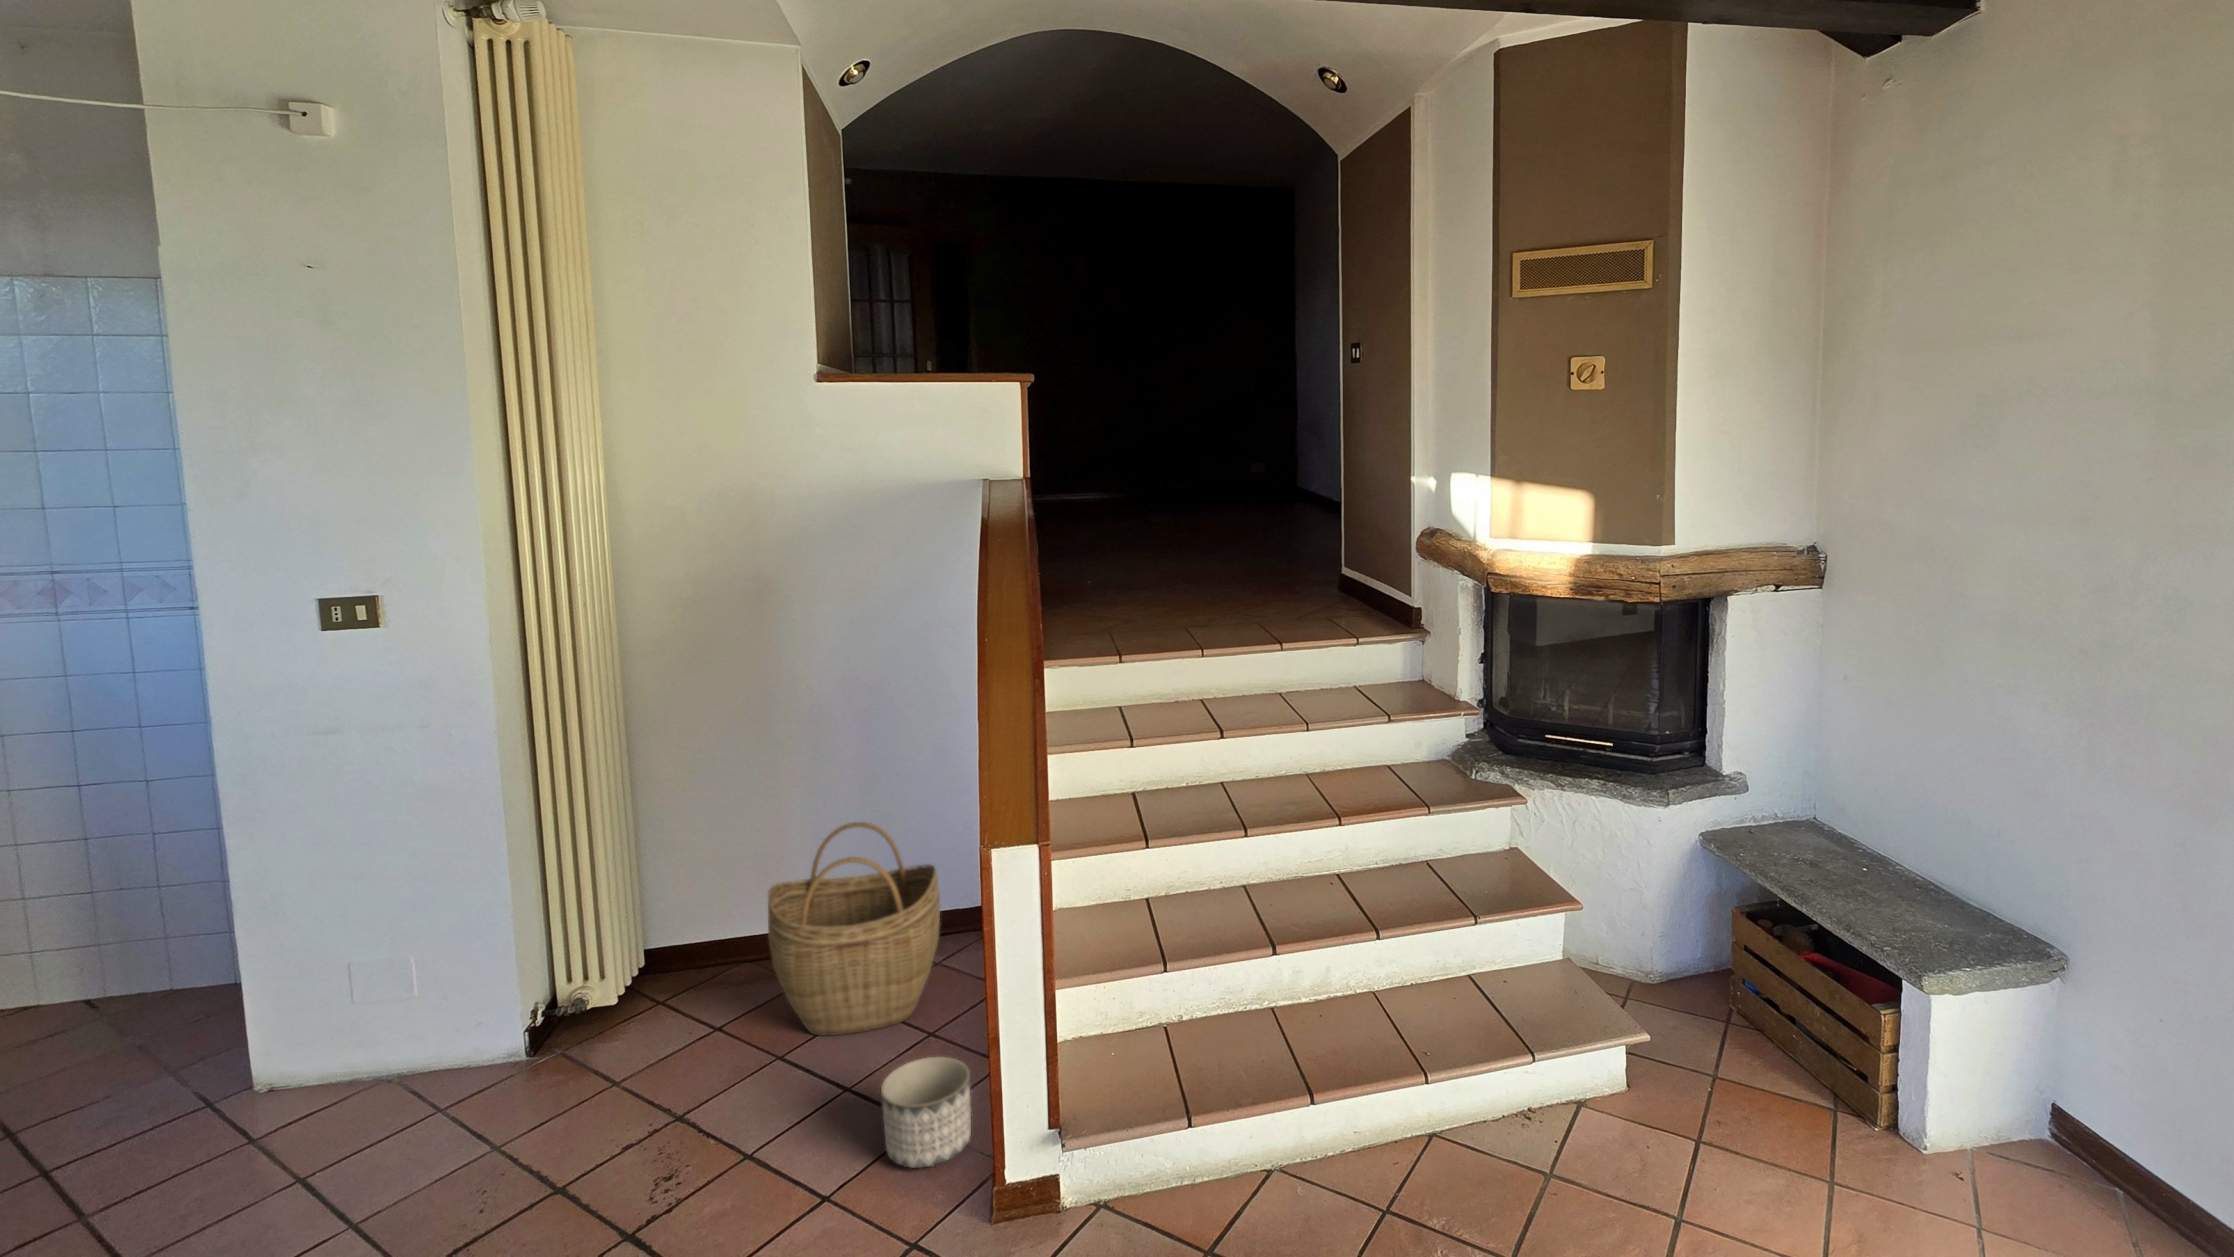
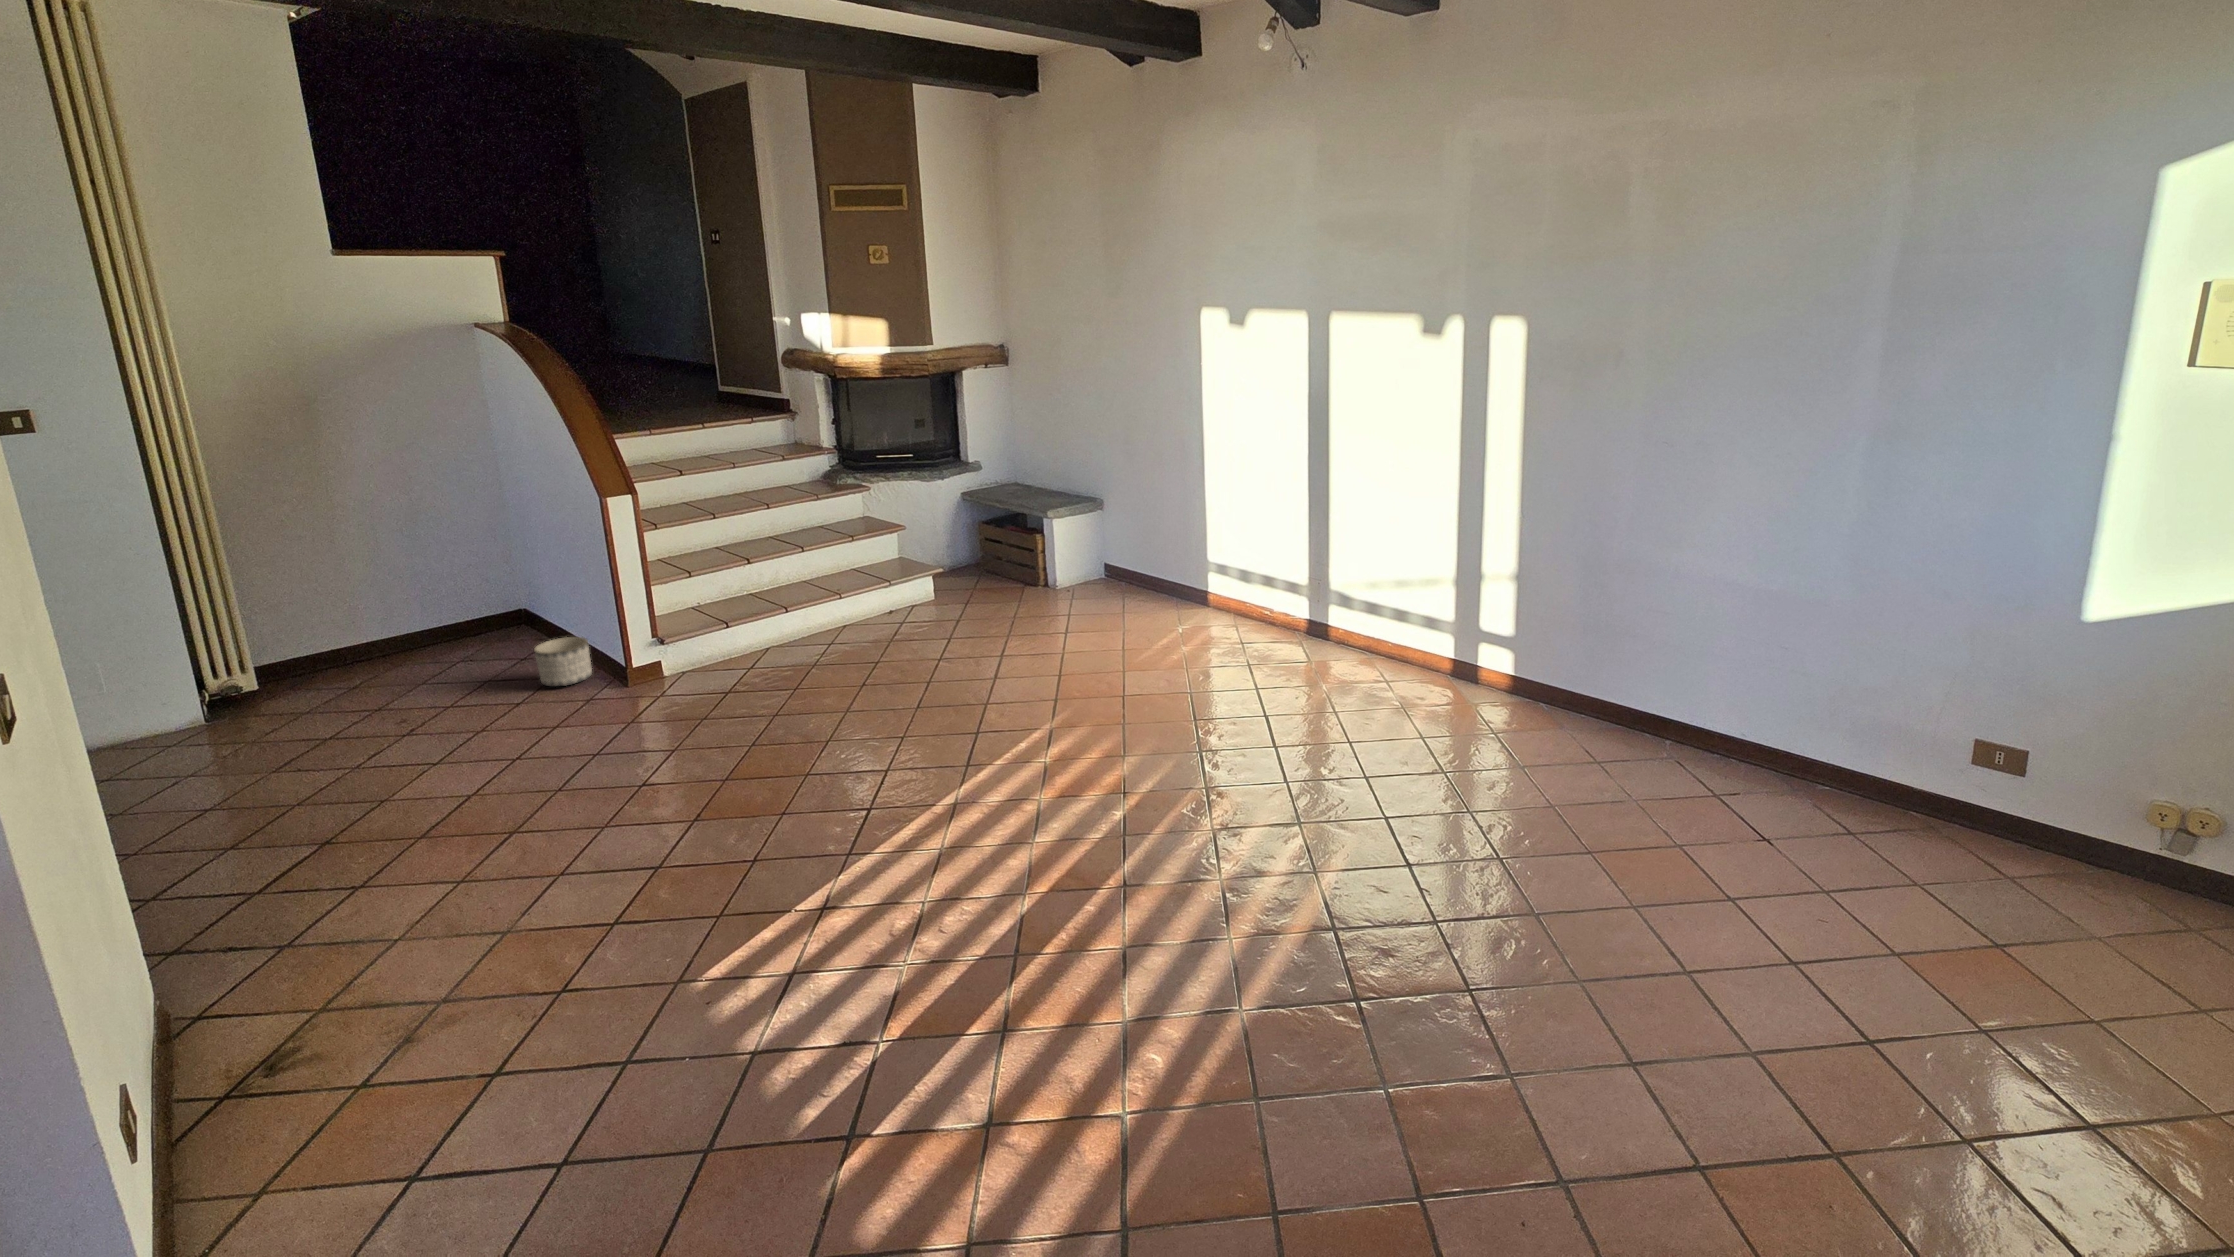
woven basket: present [768,822,940,1036] -> none [388,544,516,669]

